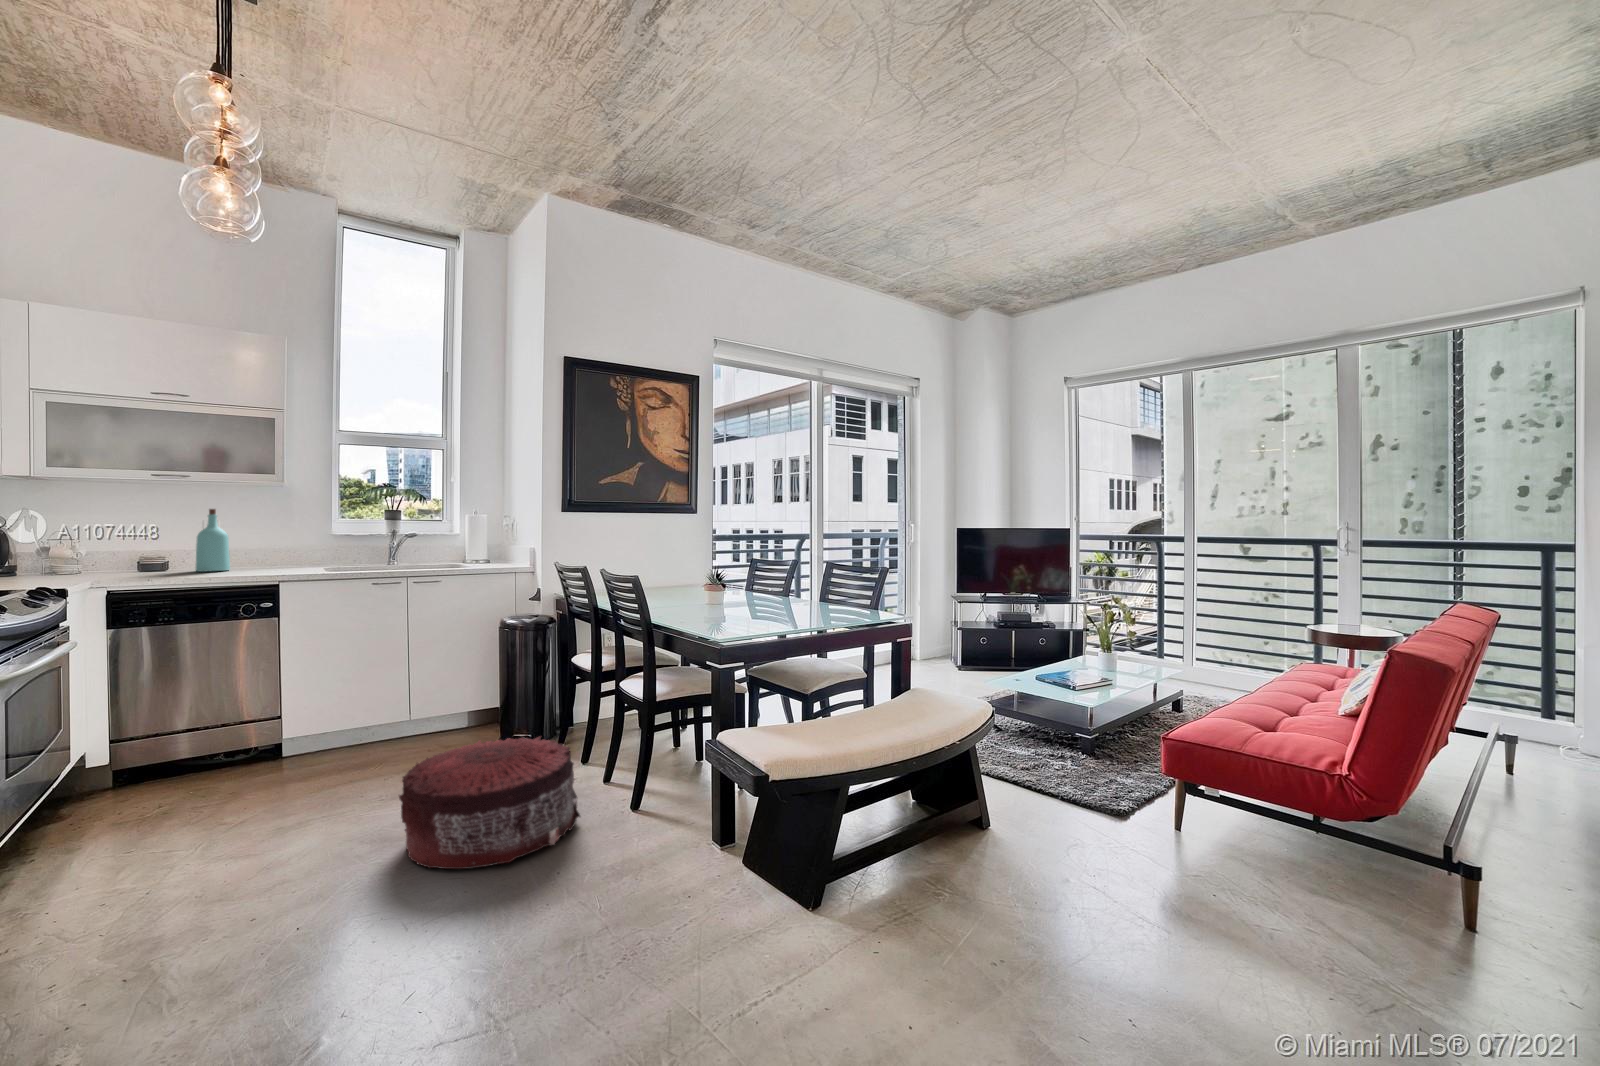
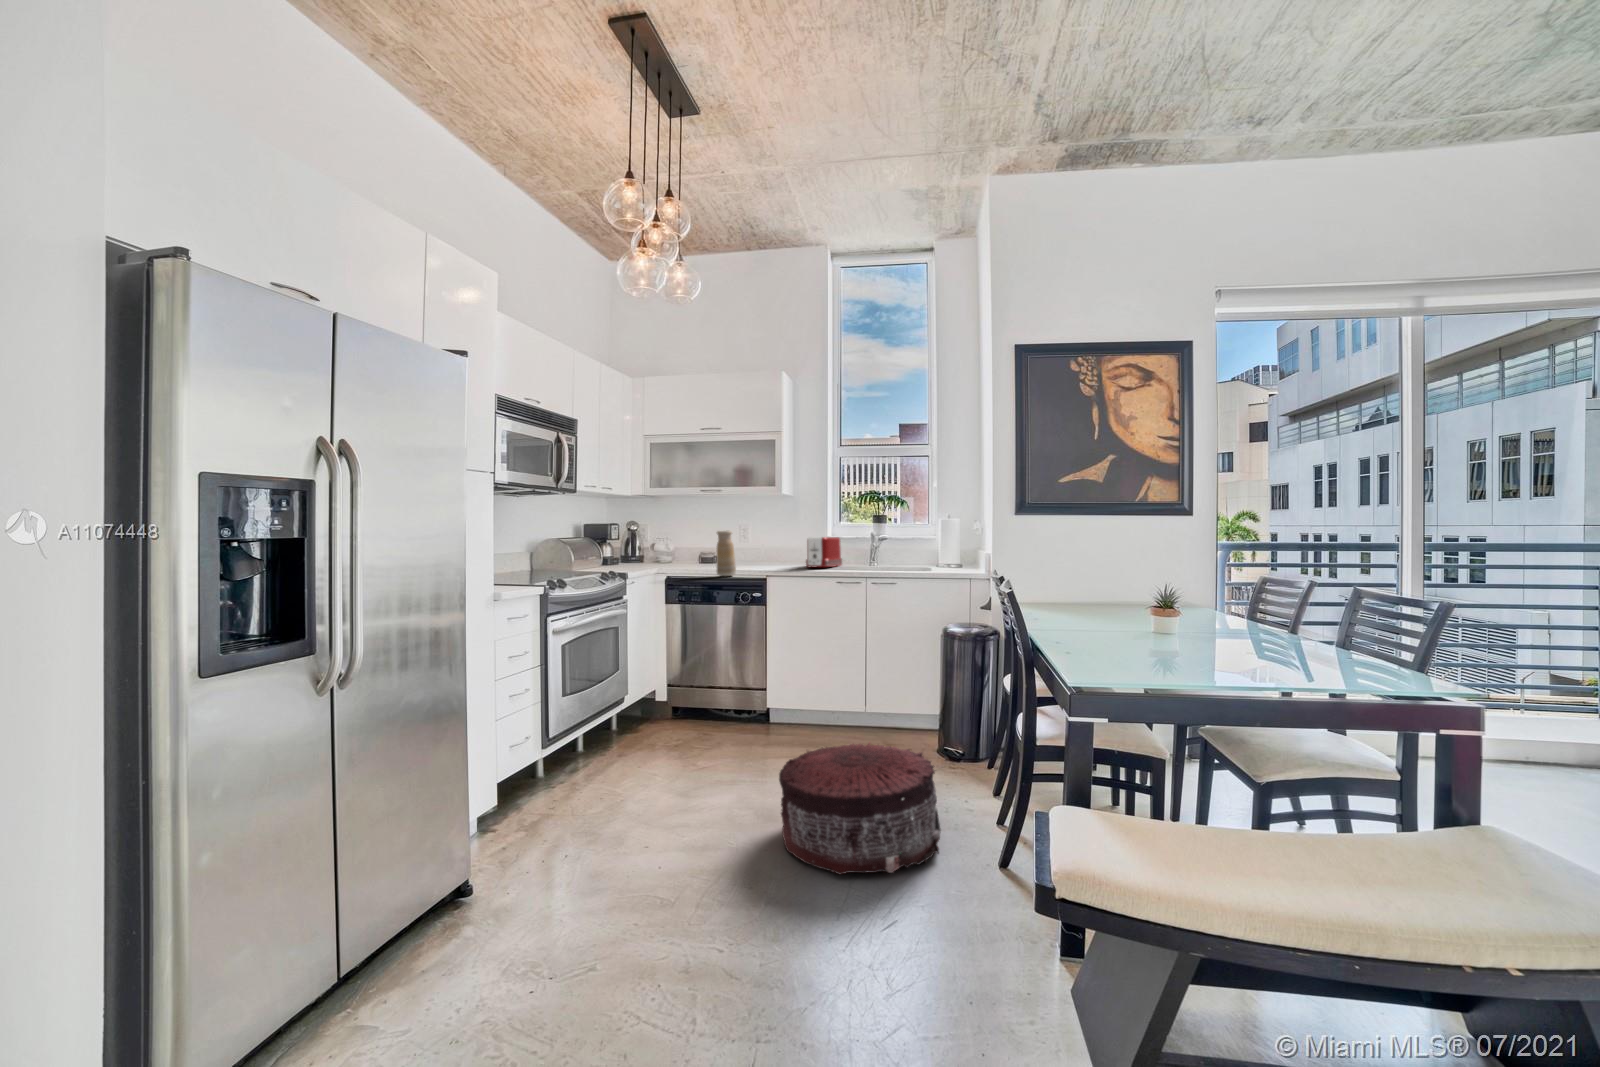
bottle: present [196,509,230,572] -> none [752,525,773,571]
vase: none [146,516,182,580] -> present [717,531,736,576]
toaster: none [277,527,326,564] -> present [806,537,842,567]

